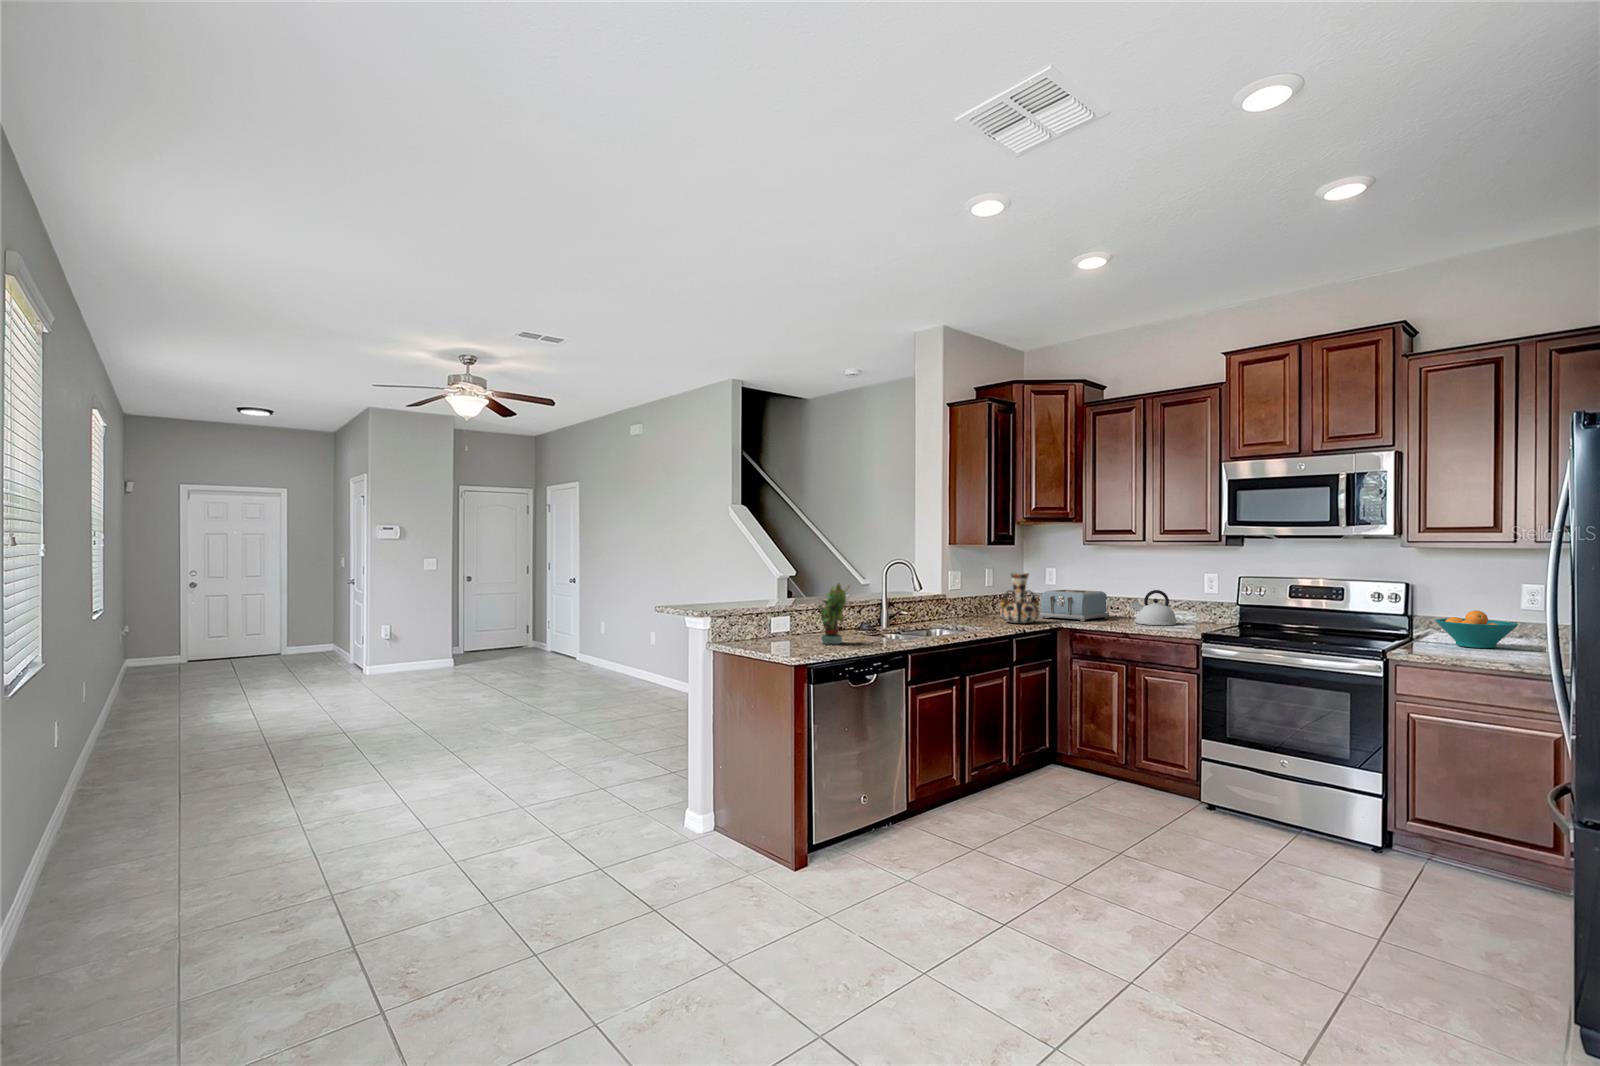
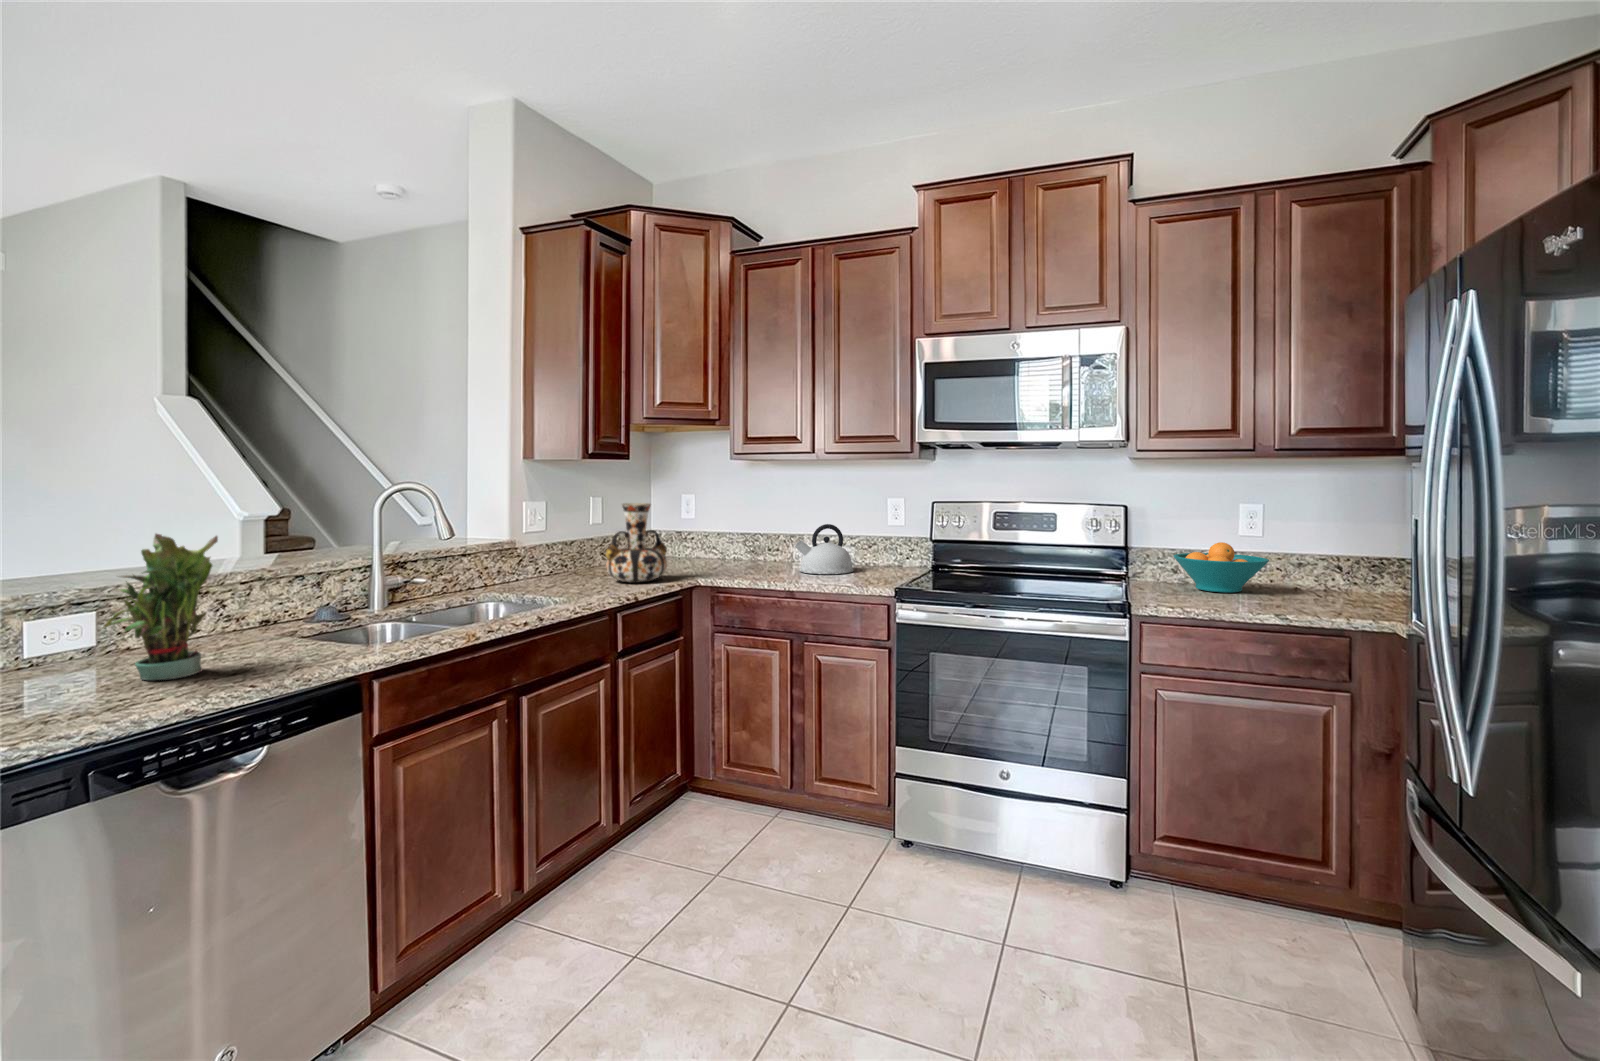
toaster: present [1039,589,1109,621] -> none [670,526,764,572]

